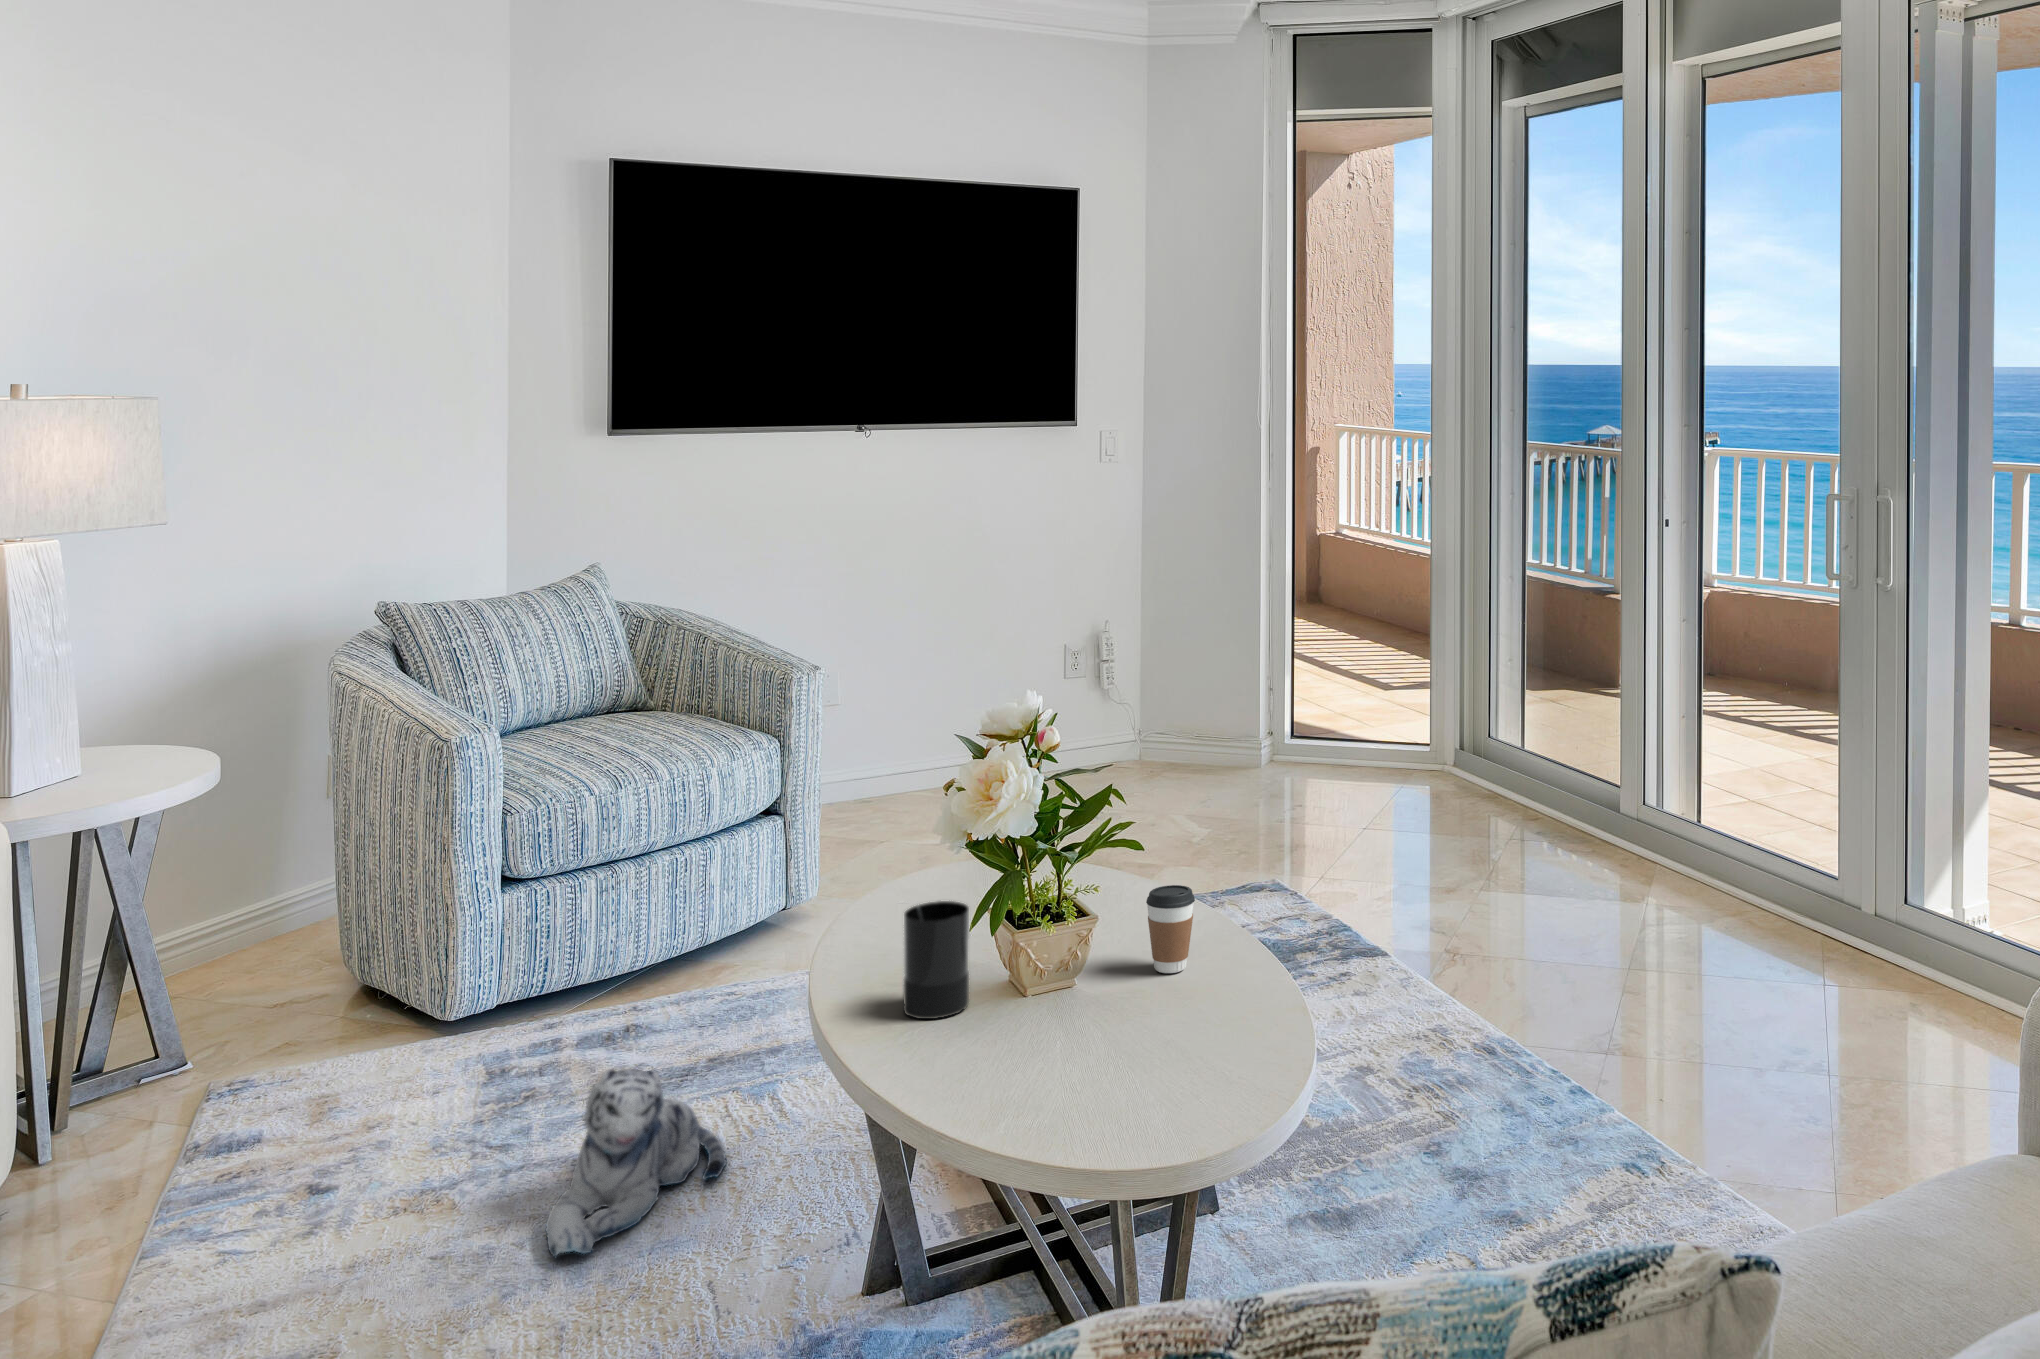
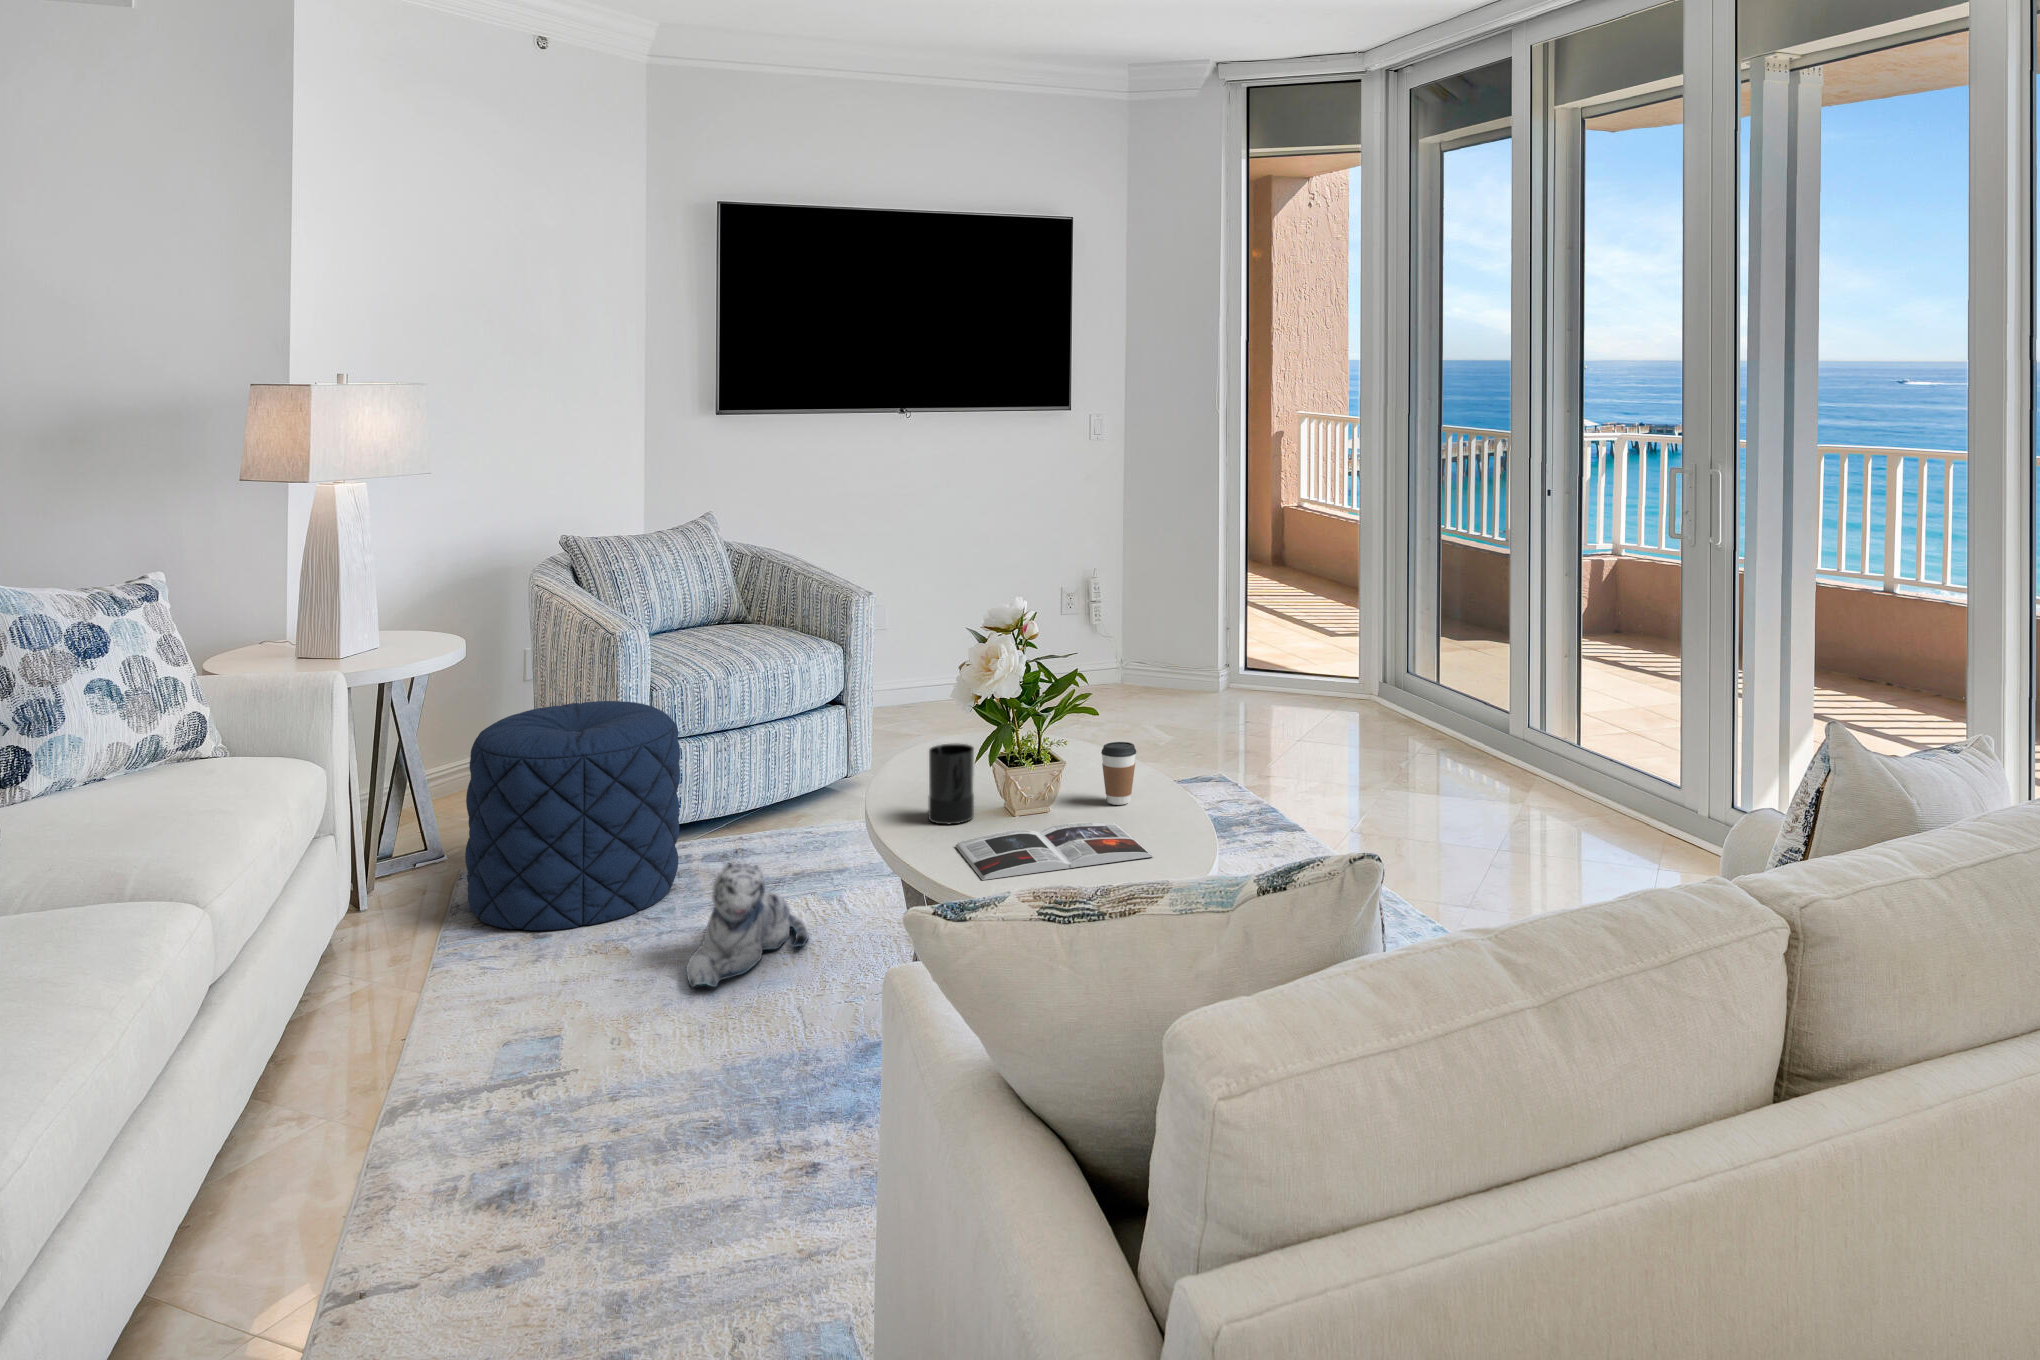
pouf: none [215,835,541,1174] -> present [465,701,680,930]
magazine: none [945,1005,1231,1115] -> present [955,822,1154,880]

